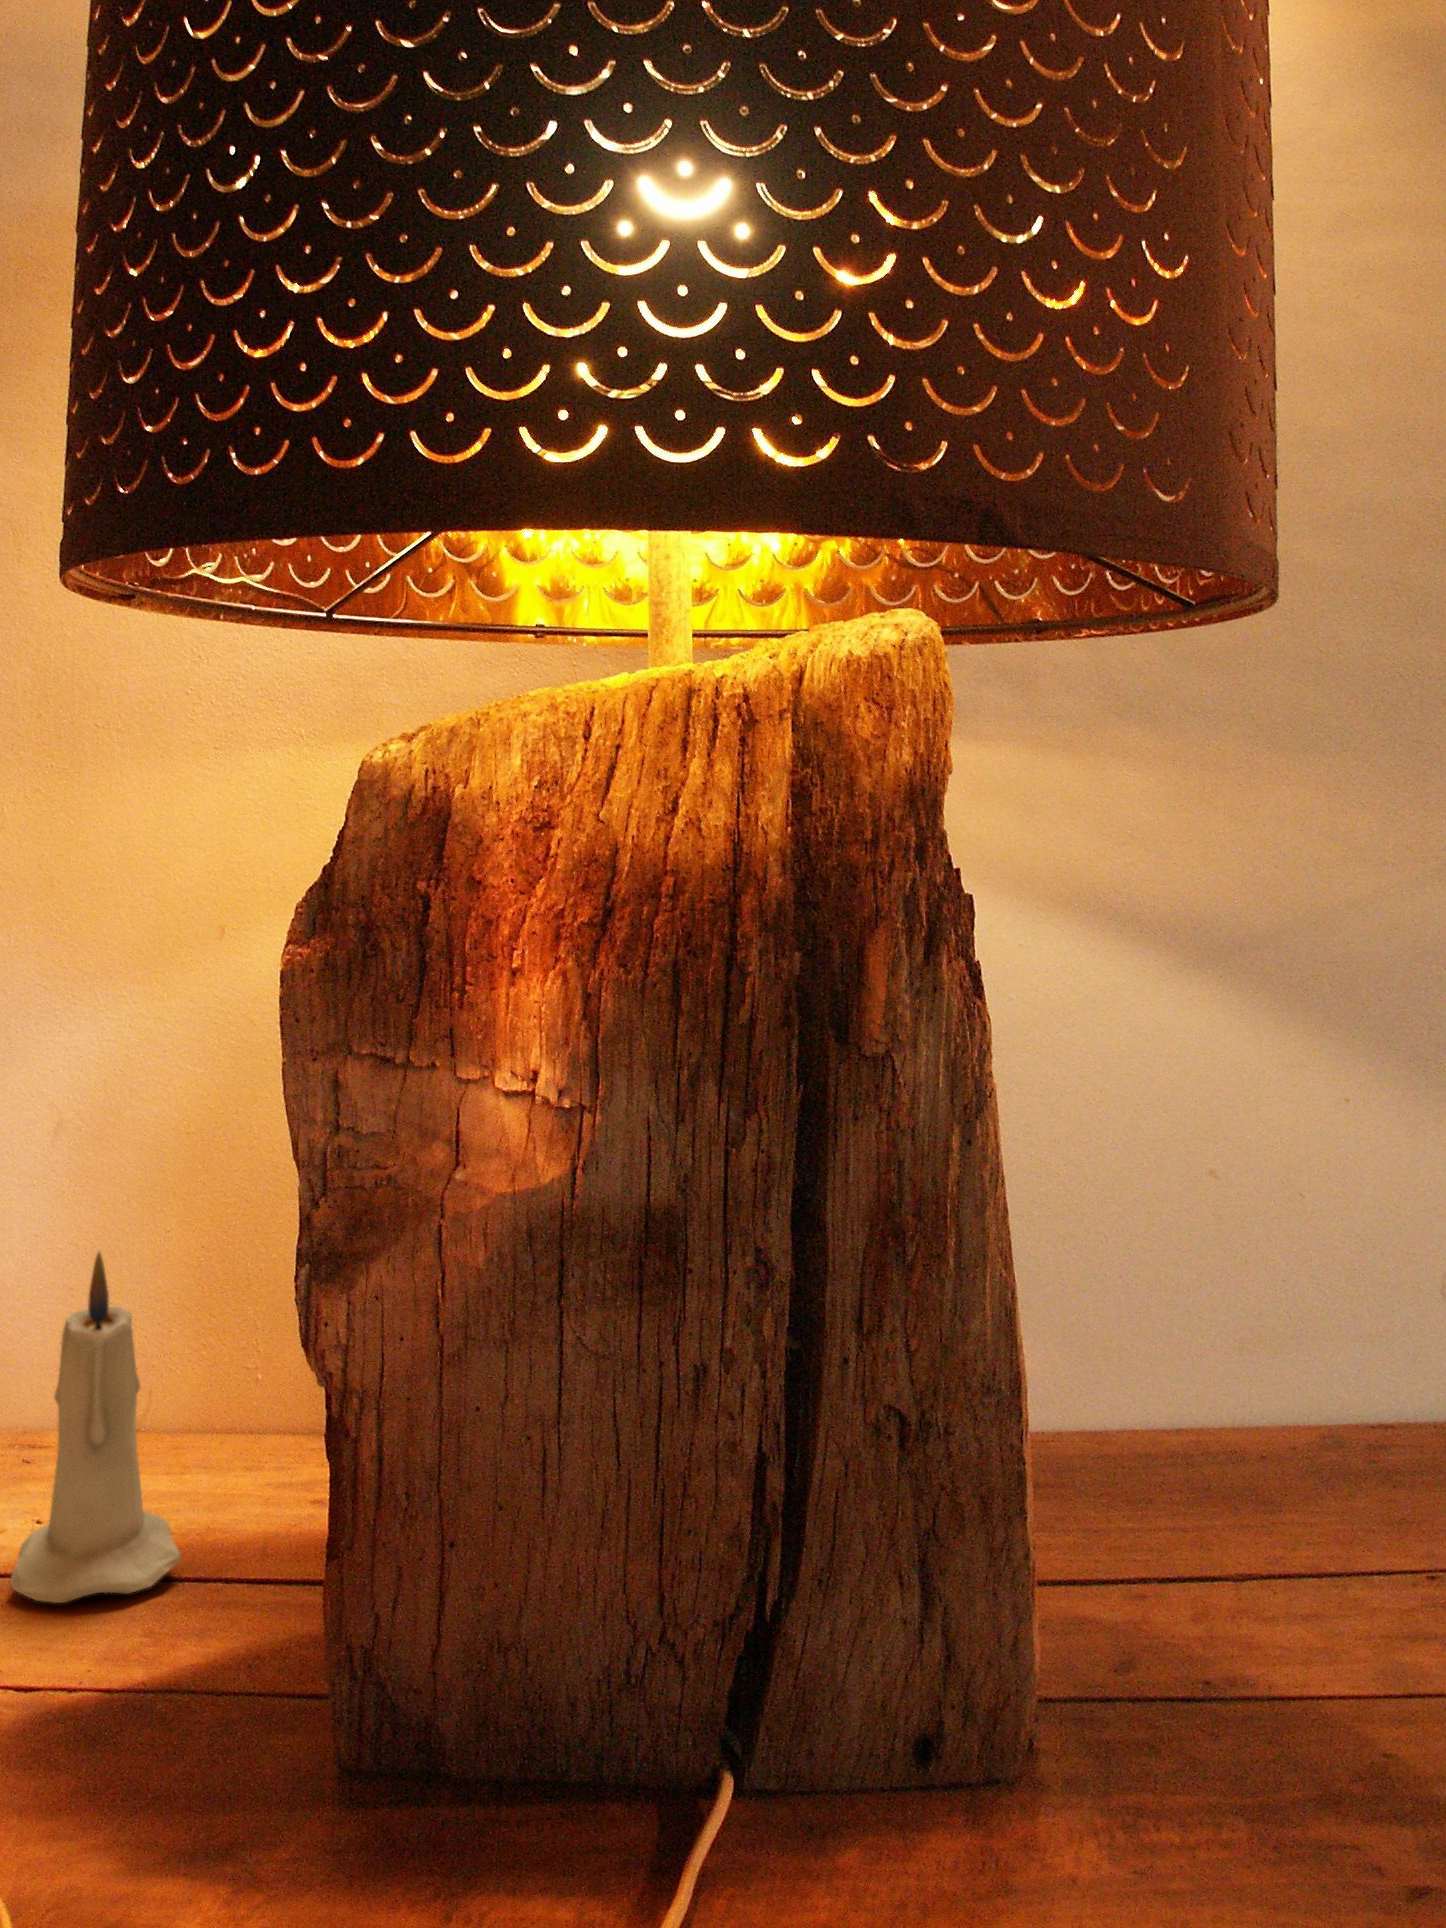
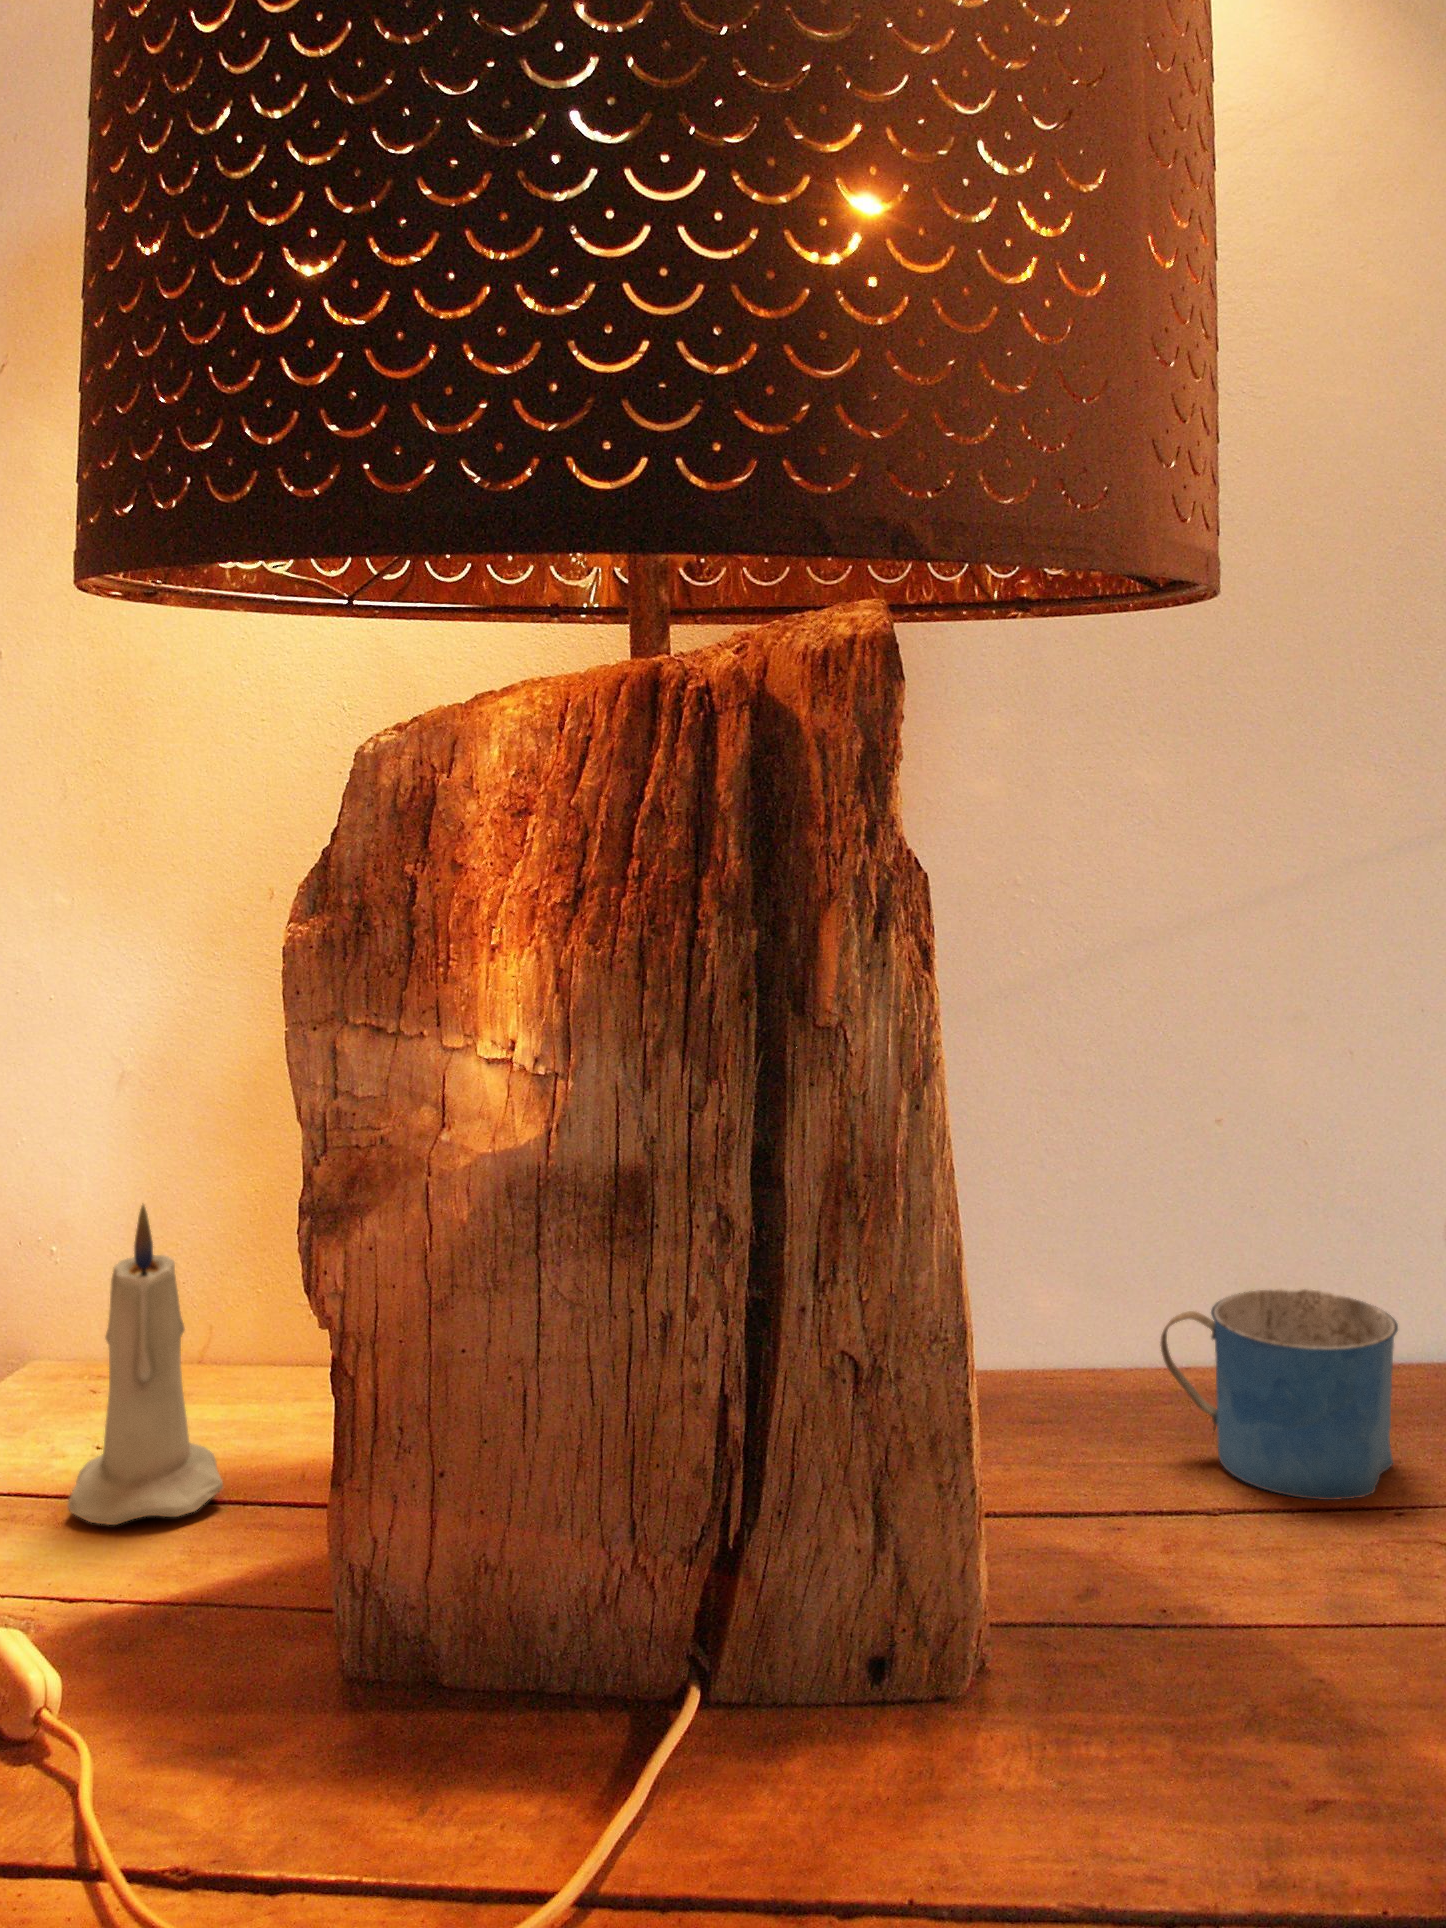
mug: none [1167,1337,1417,1560] -> present [1160,1289,1398,1500]

